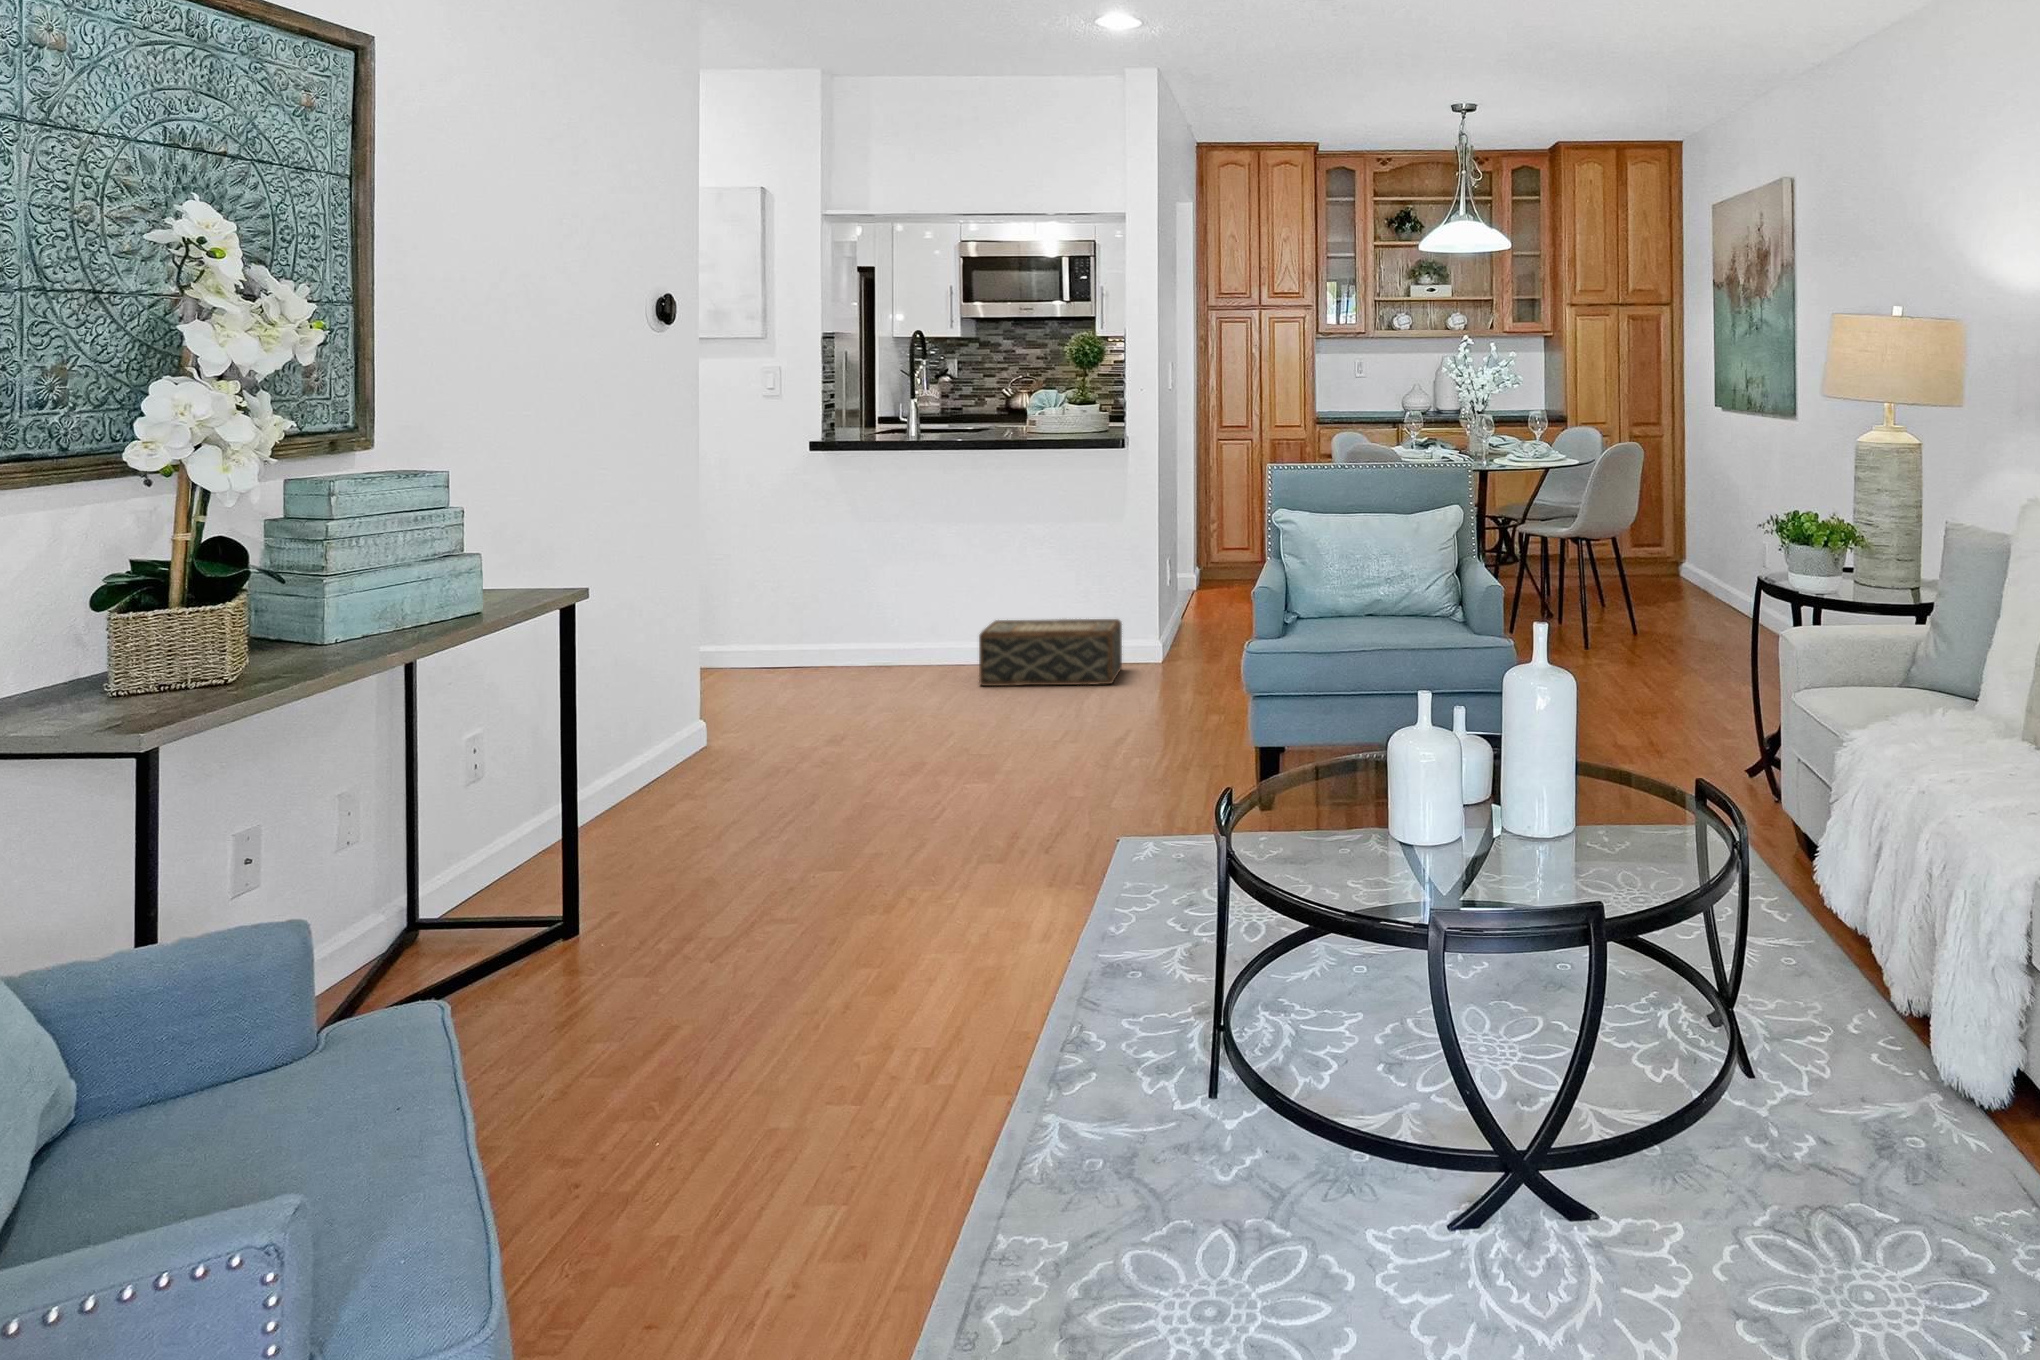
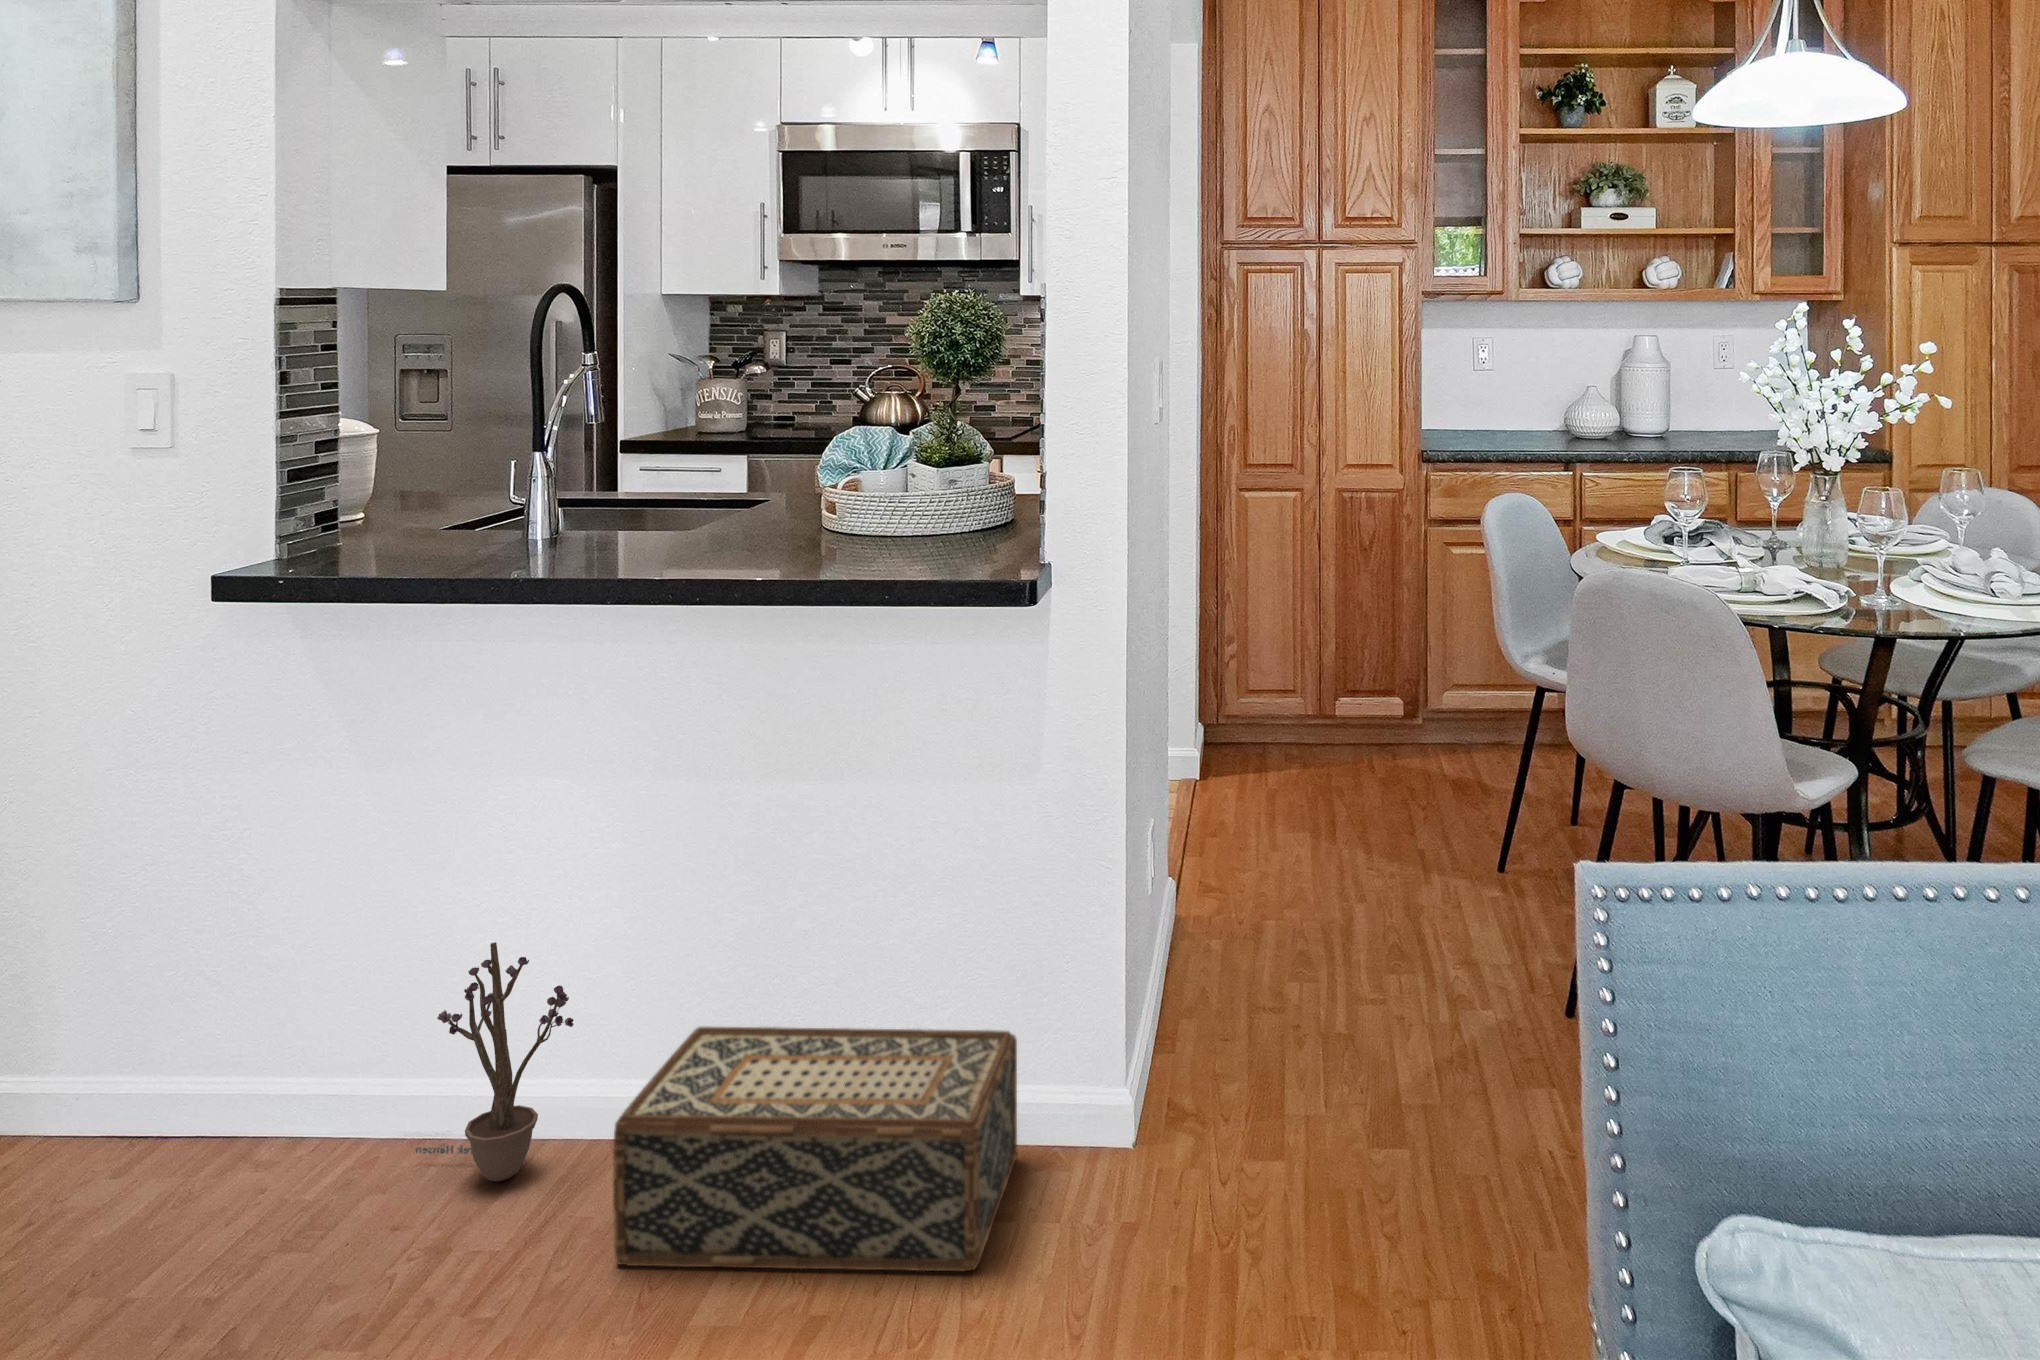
decorative plant: none [886,584,951,675] -> present [416,942,574,1182]

